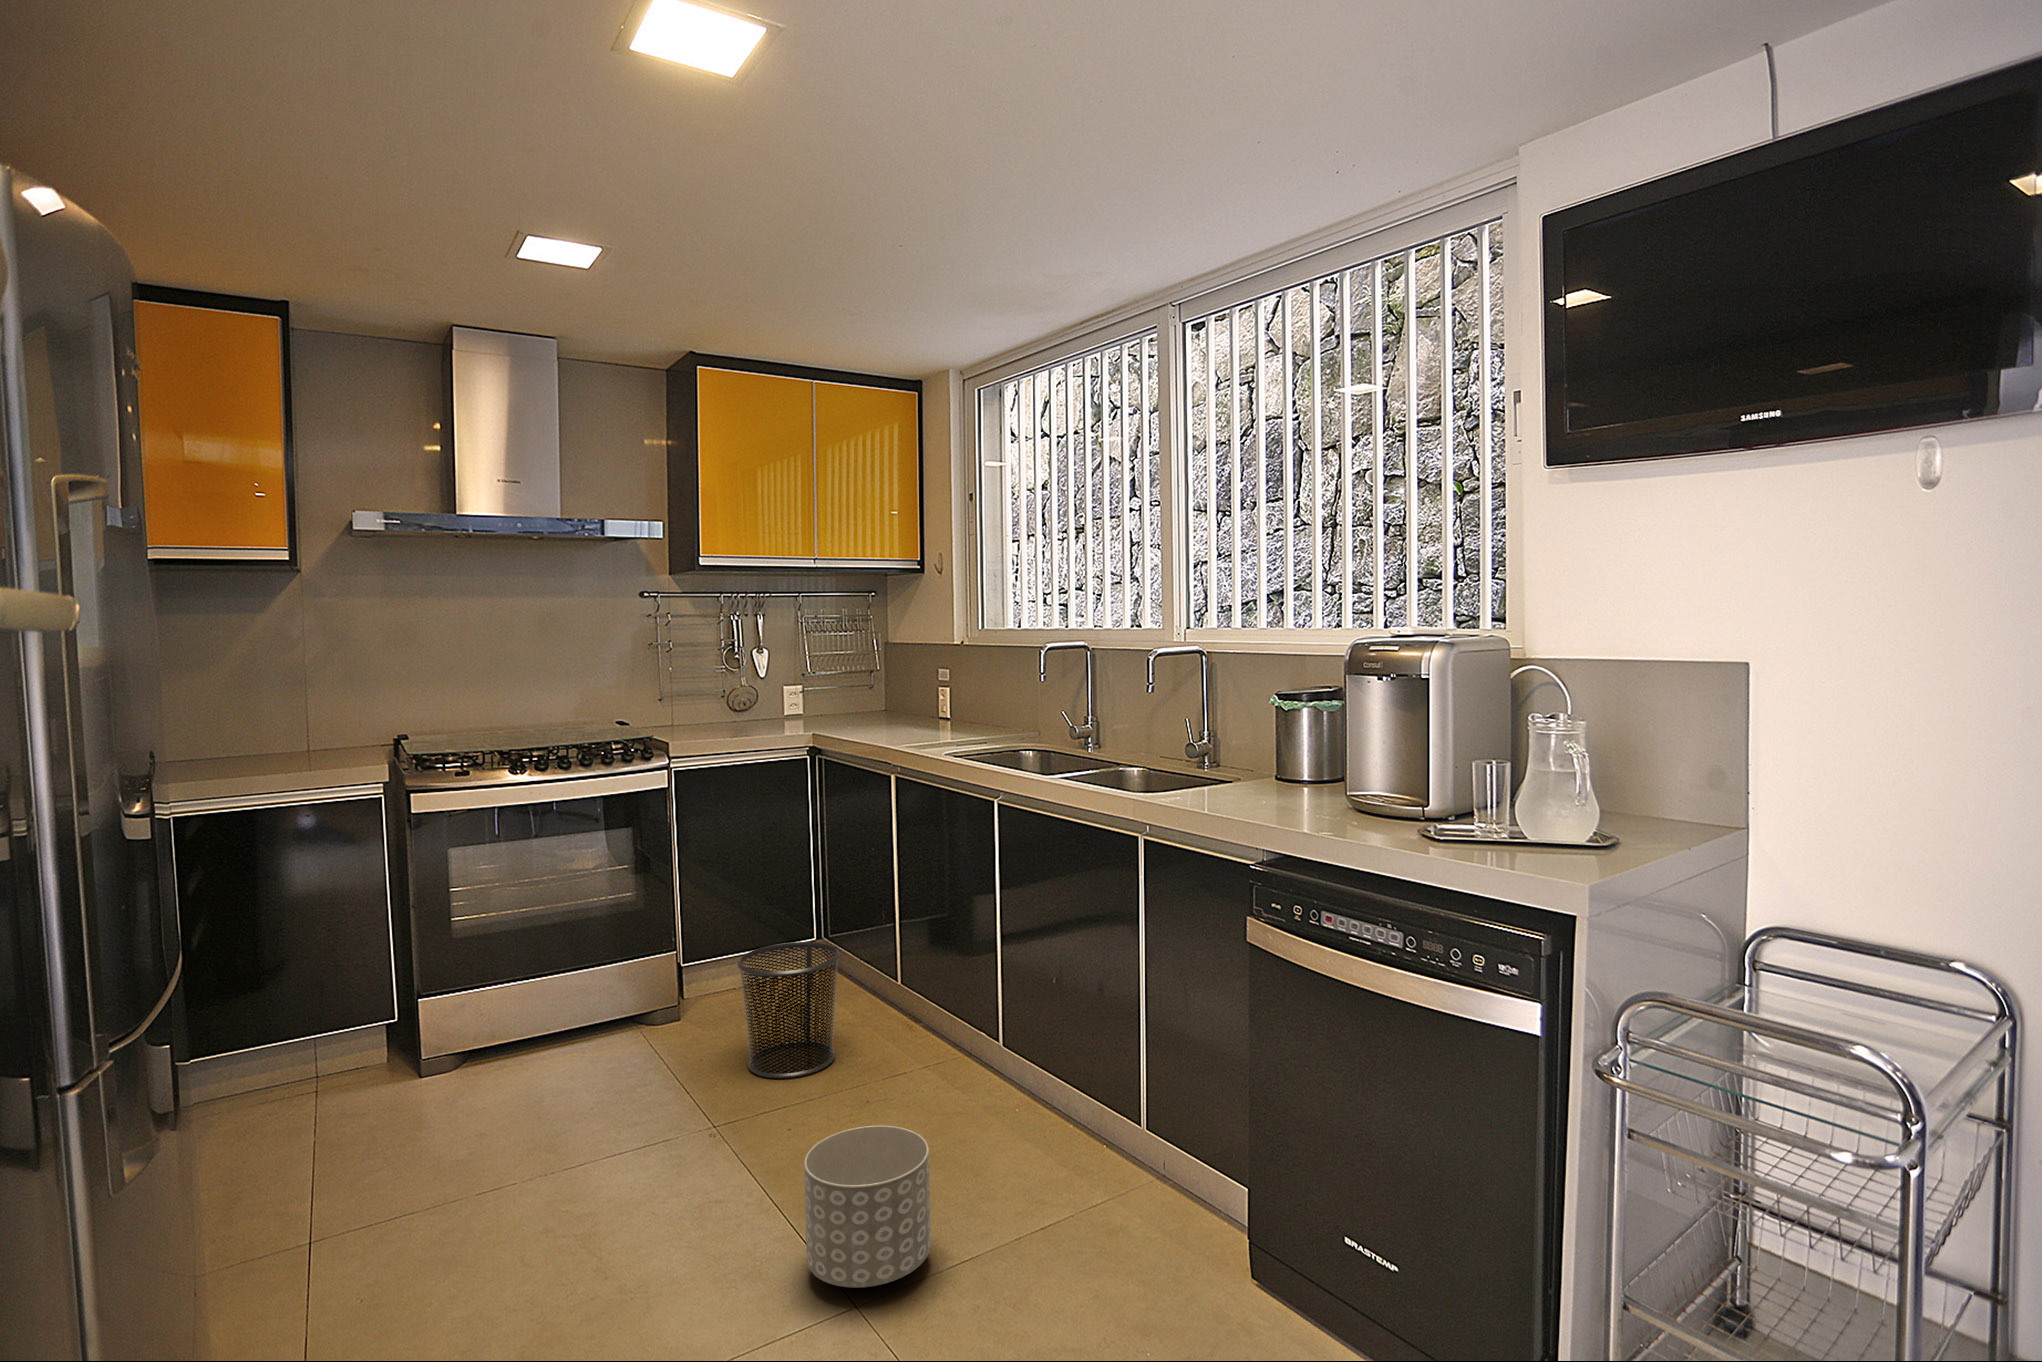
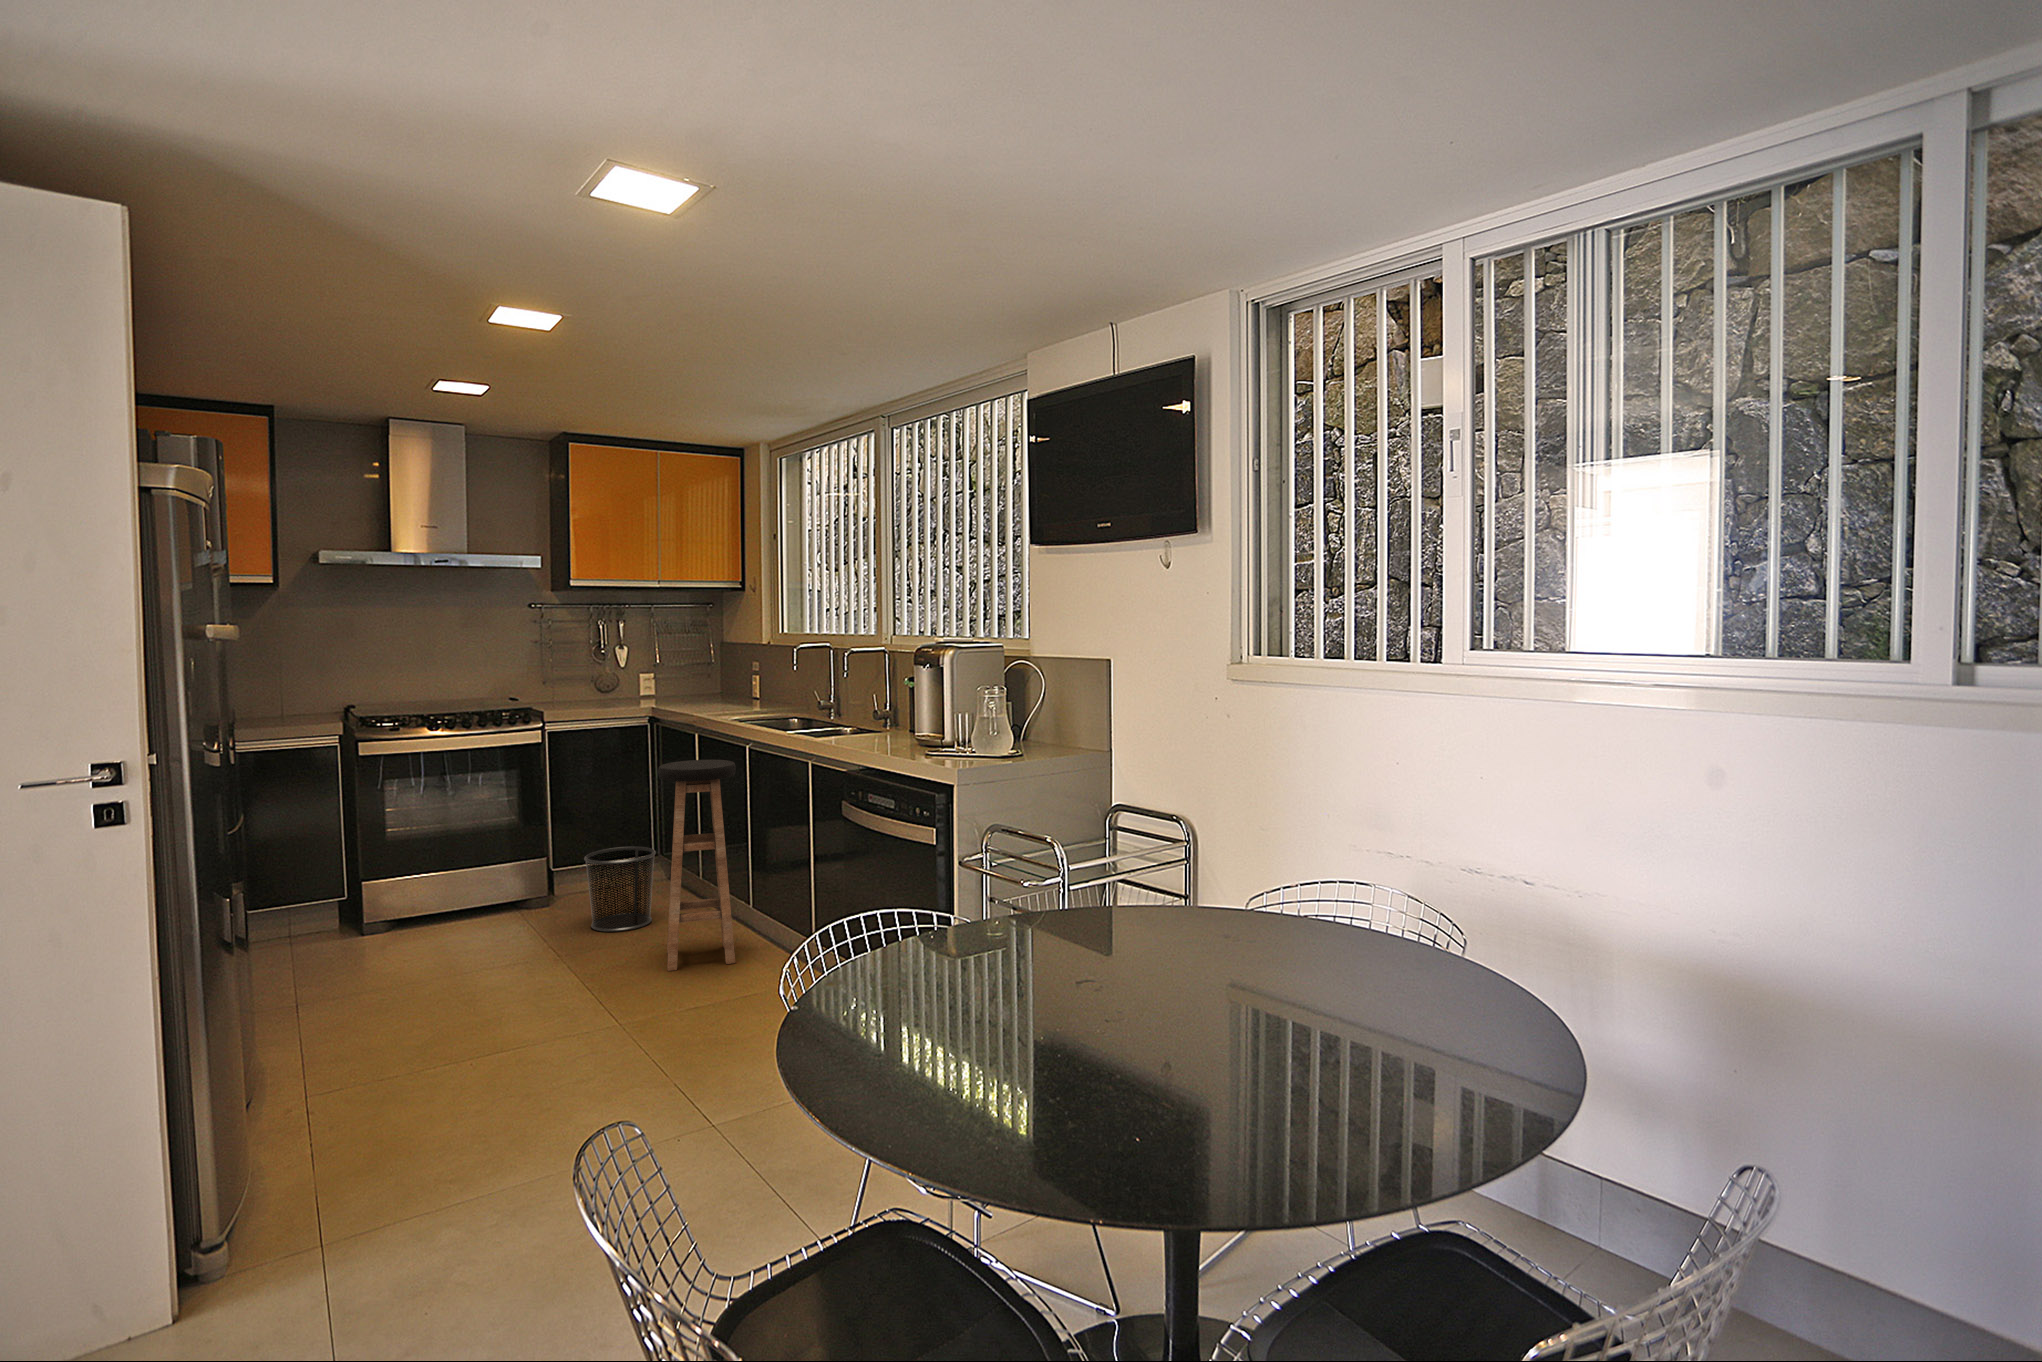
bar stool: none [868,819,994,1171] -> present [658,760,736,971]
planter: present [804,1125,931,1288] -> none [599,932,675,1013]

